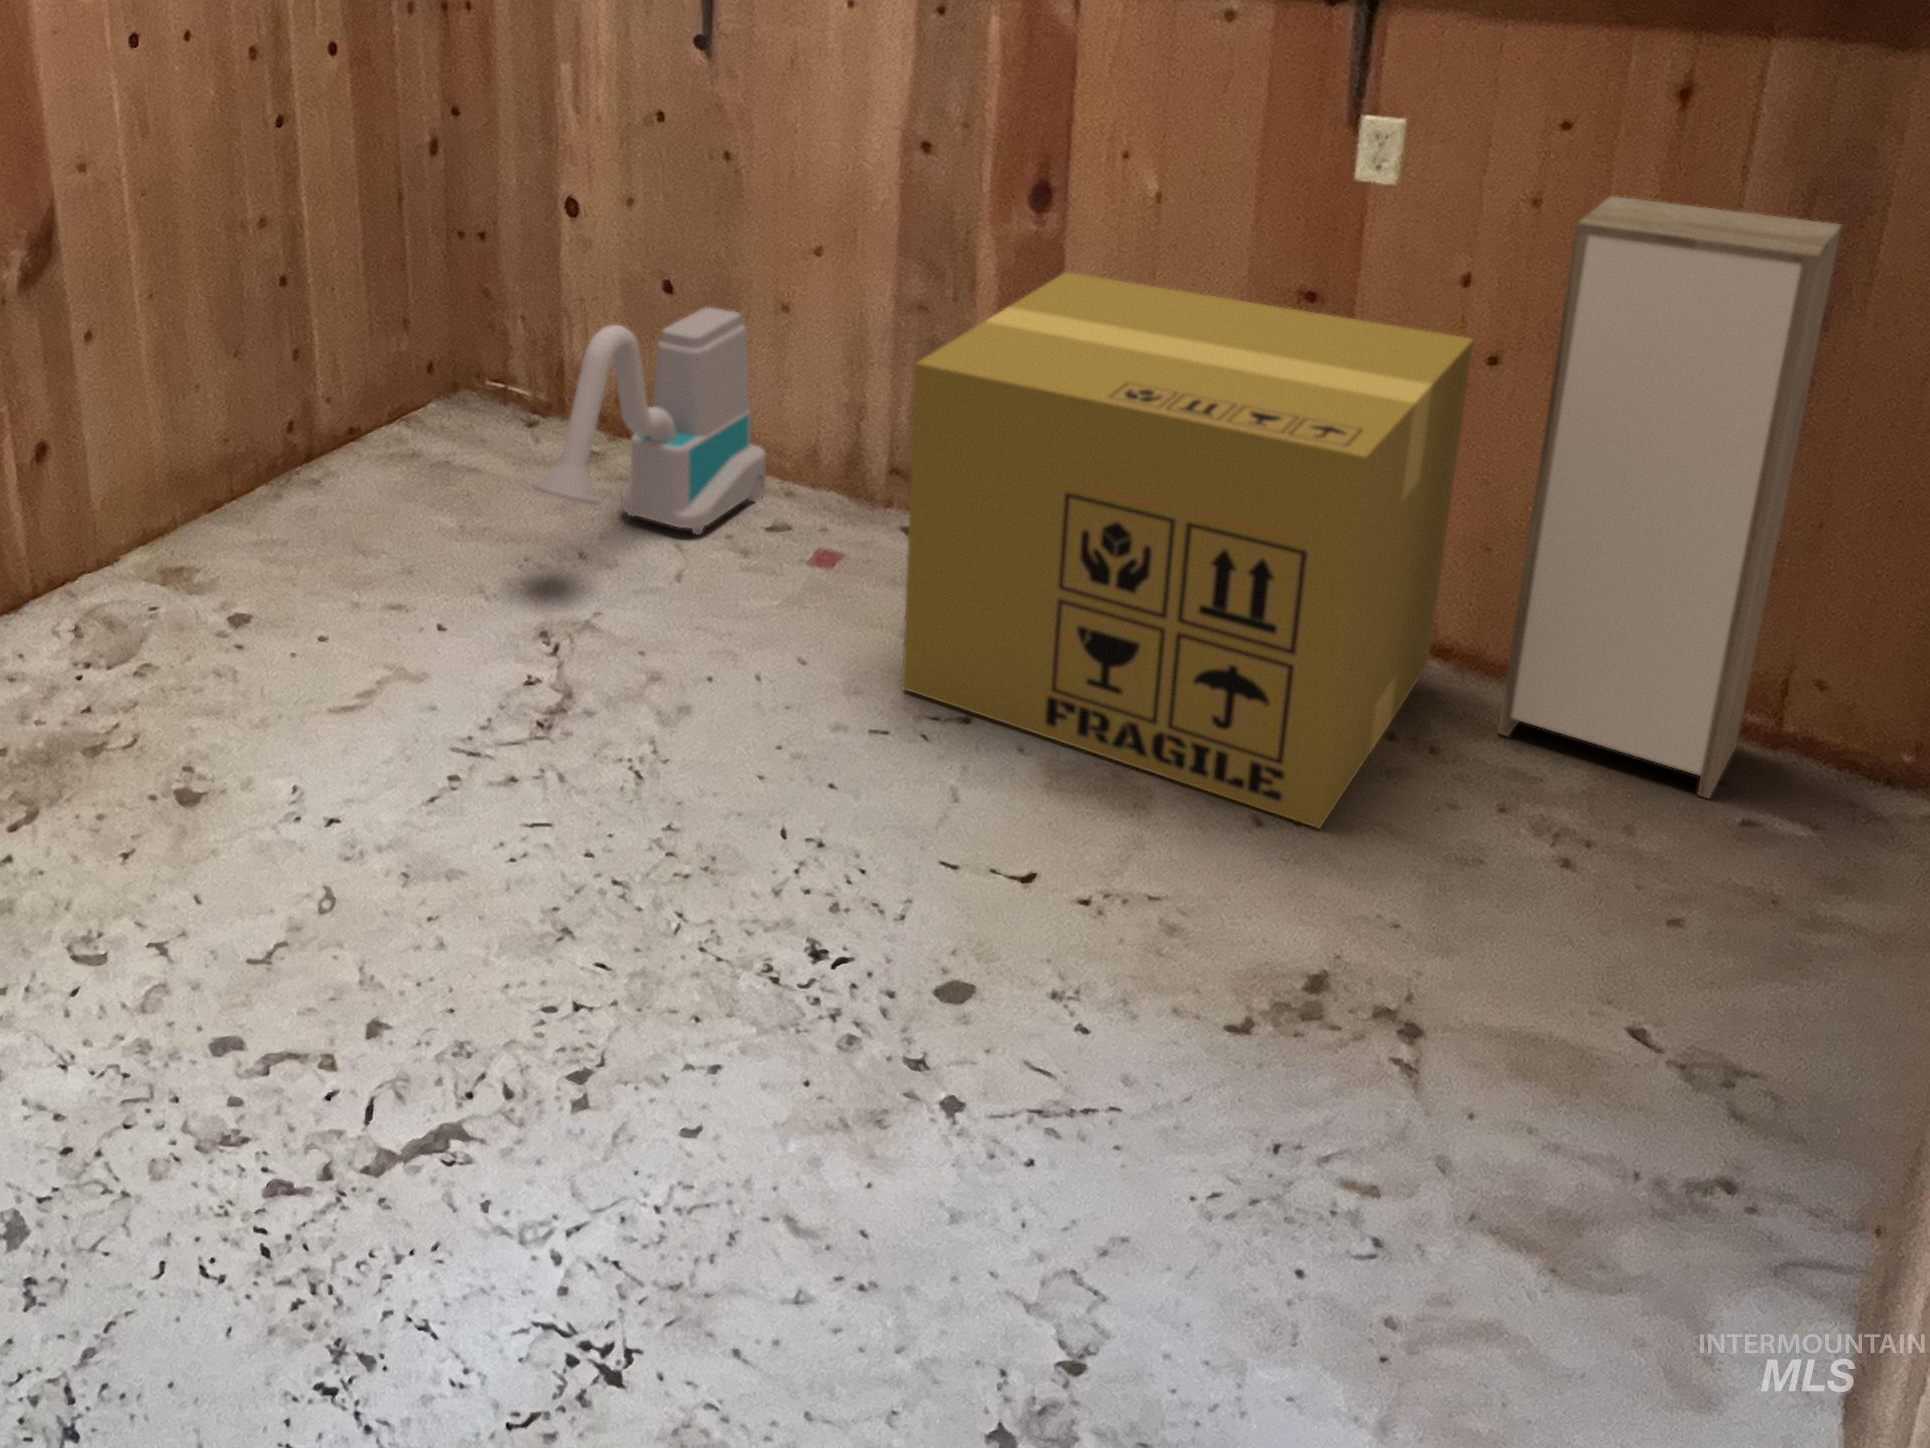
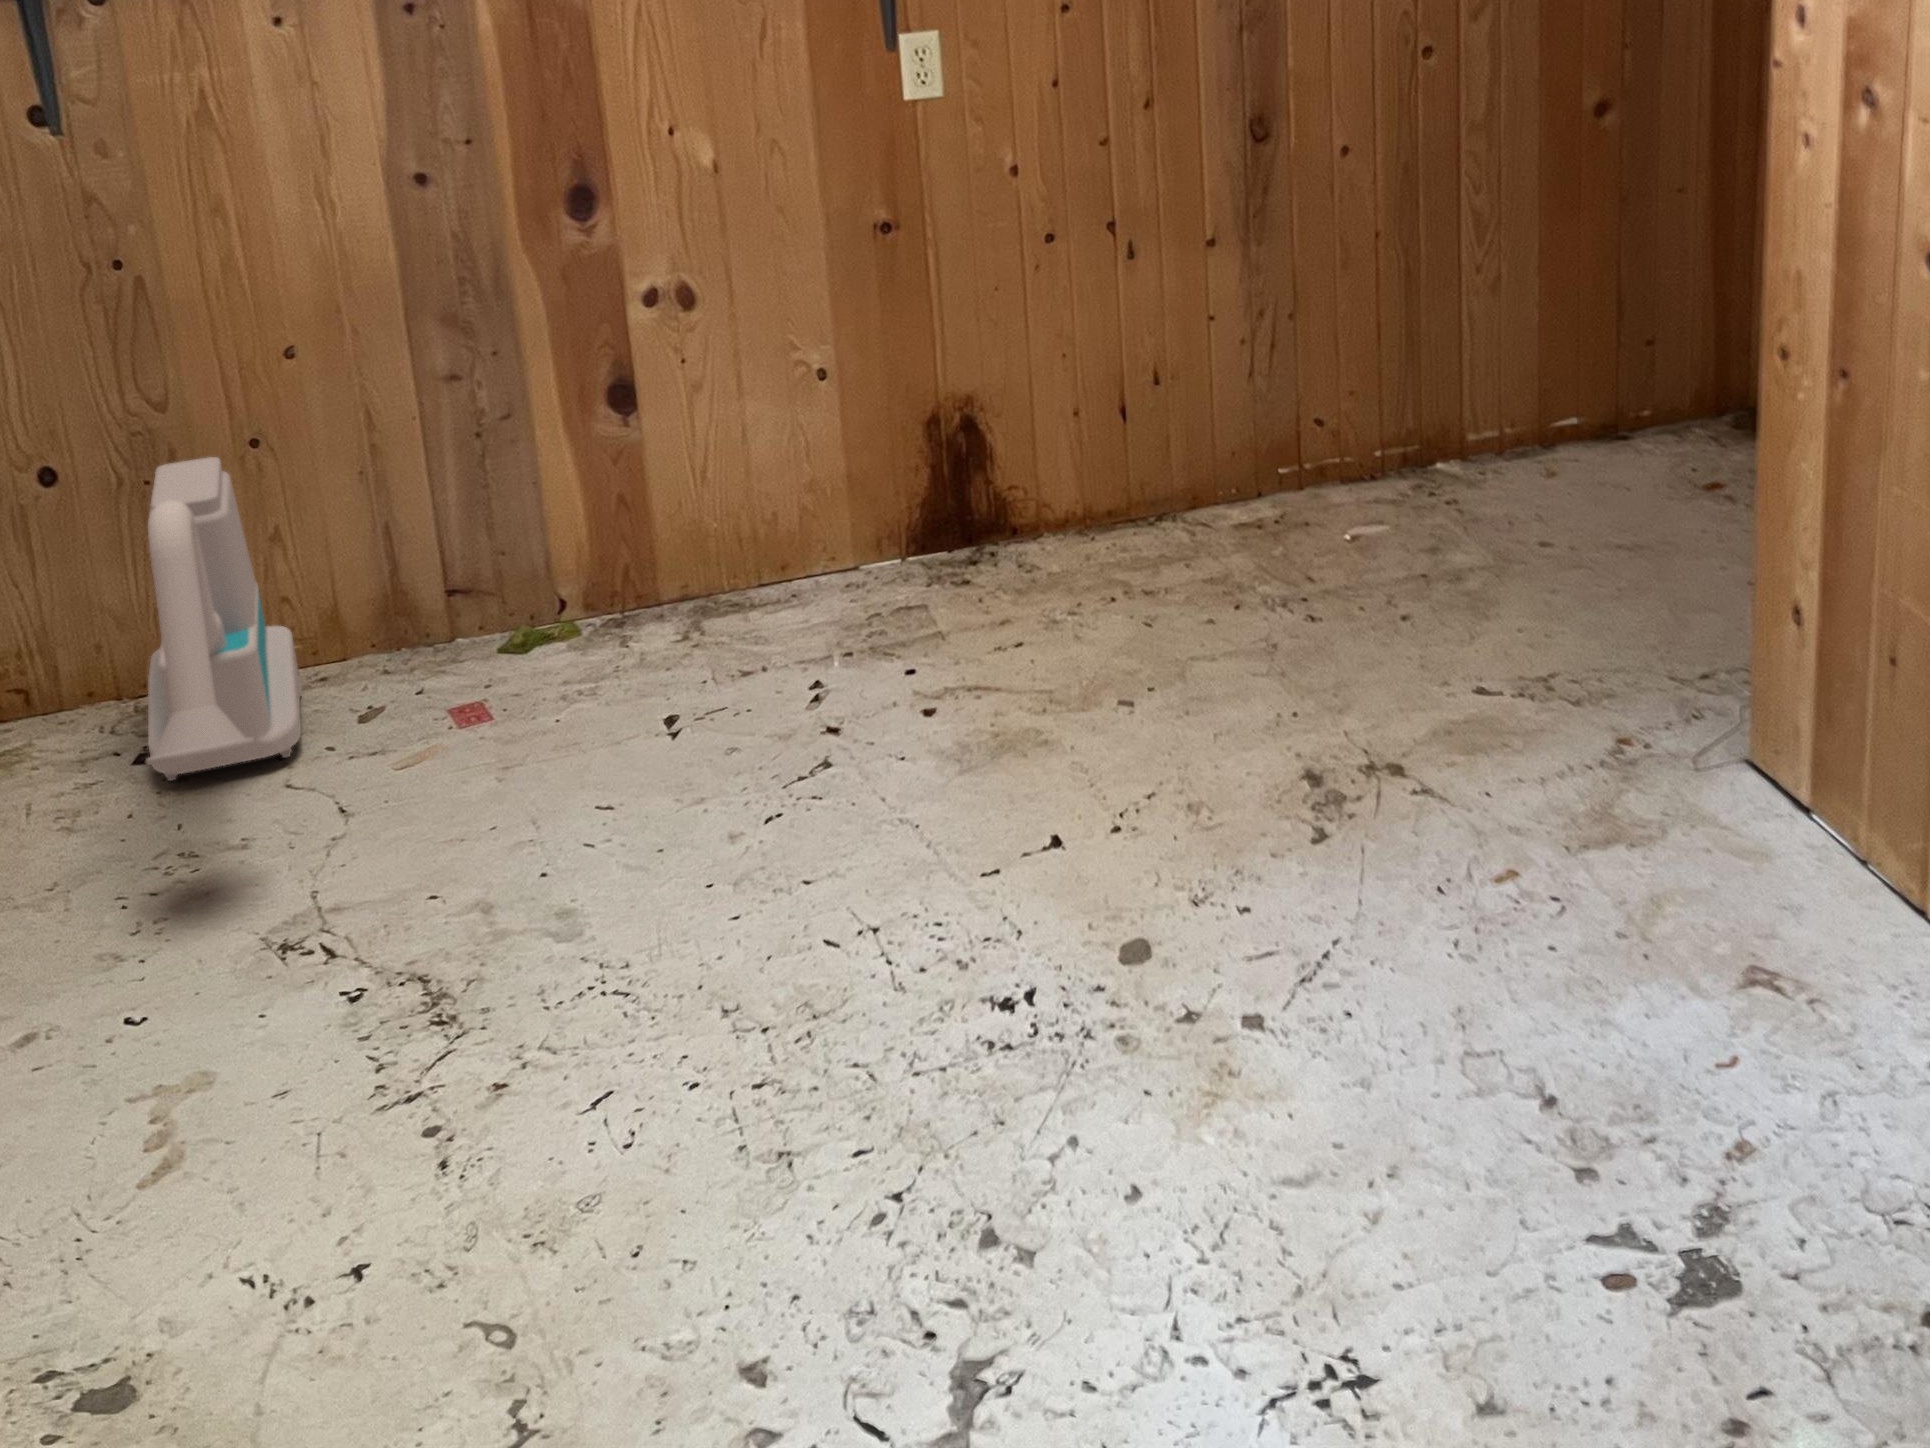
storage cabinet: present [1498,196,1841,798] -> none [1112,49,1315,561]
cardboard box: present [902,272,1473,828] -> none [641,221,1167,769]

